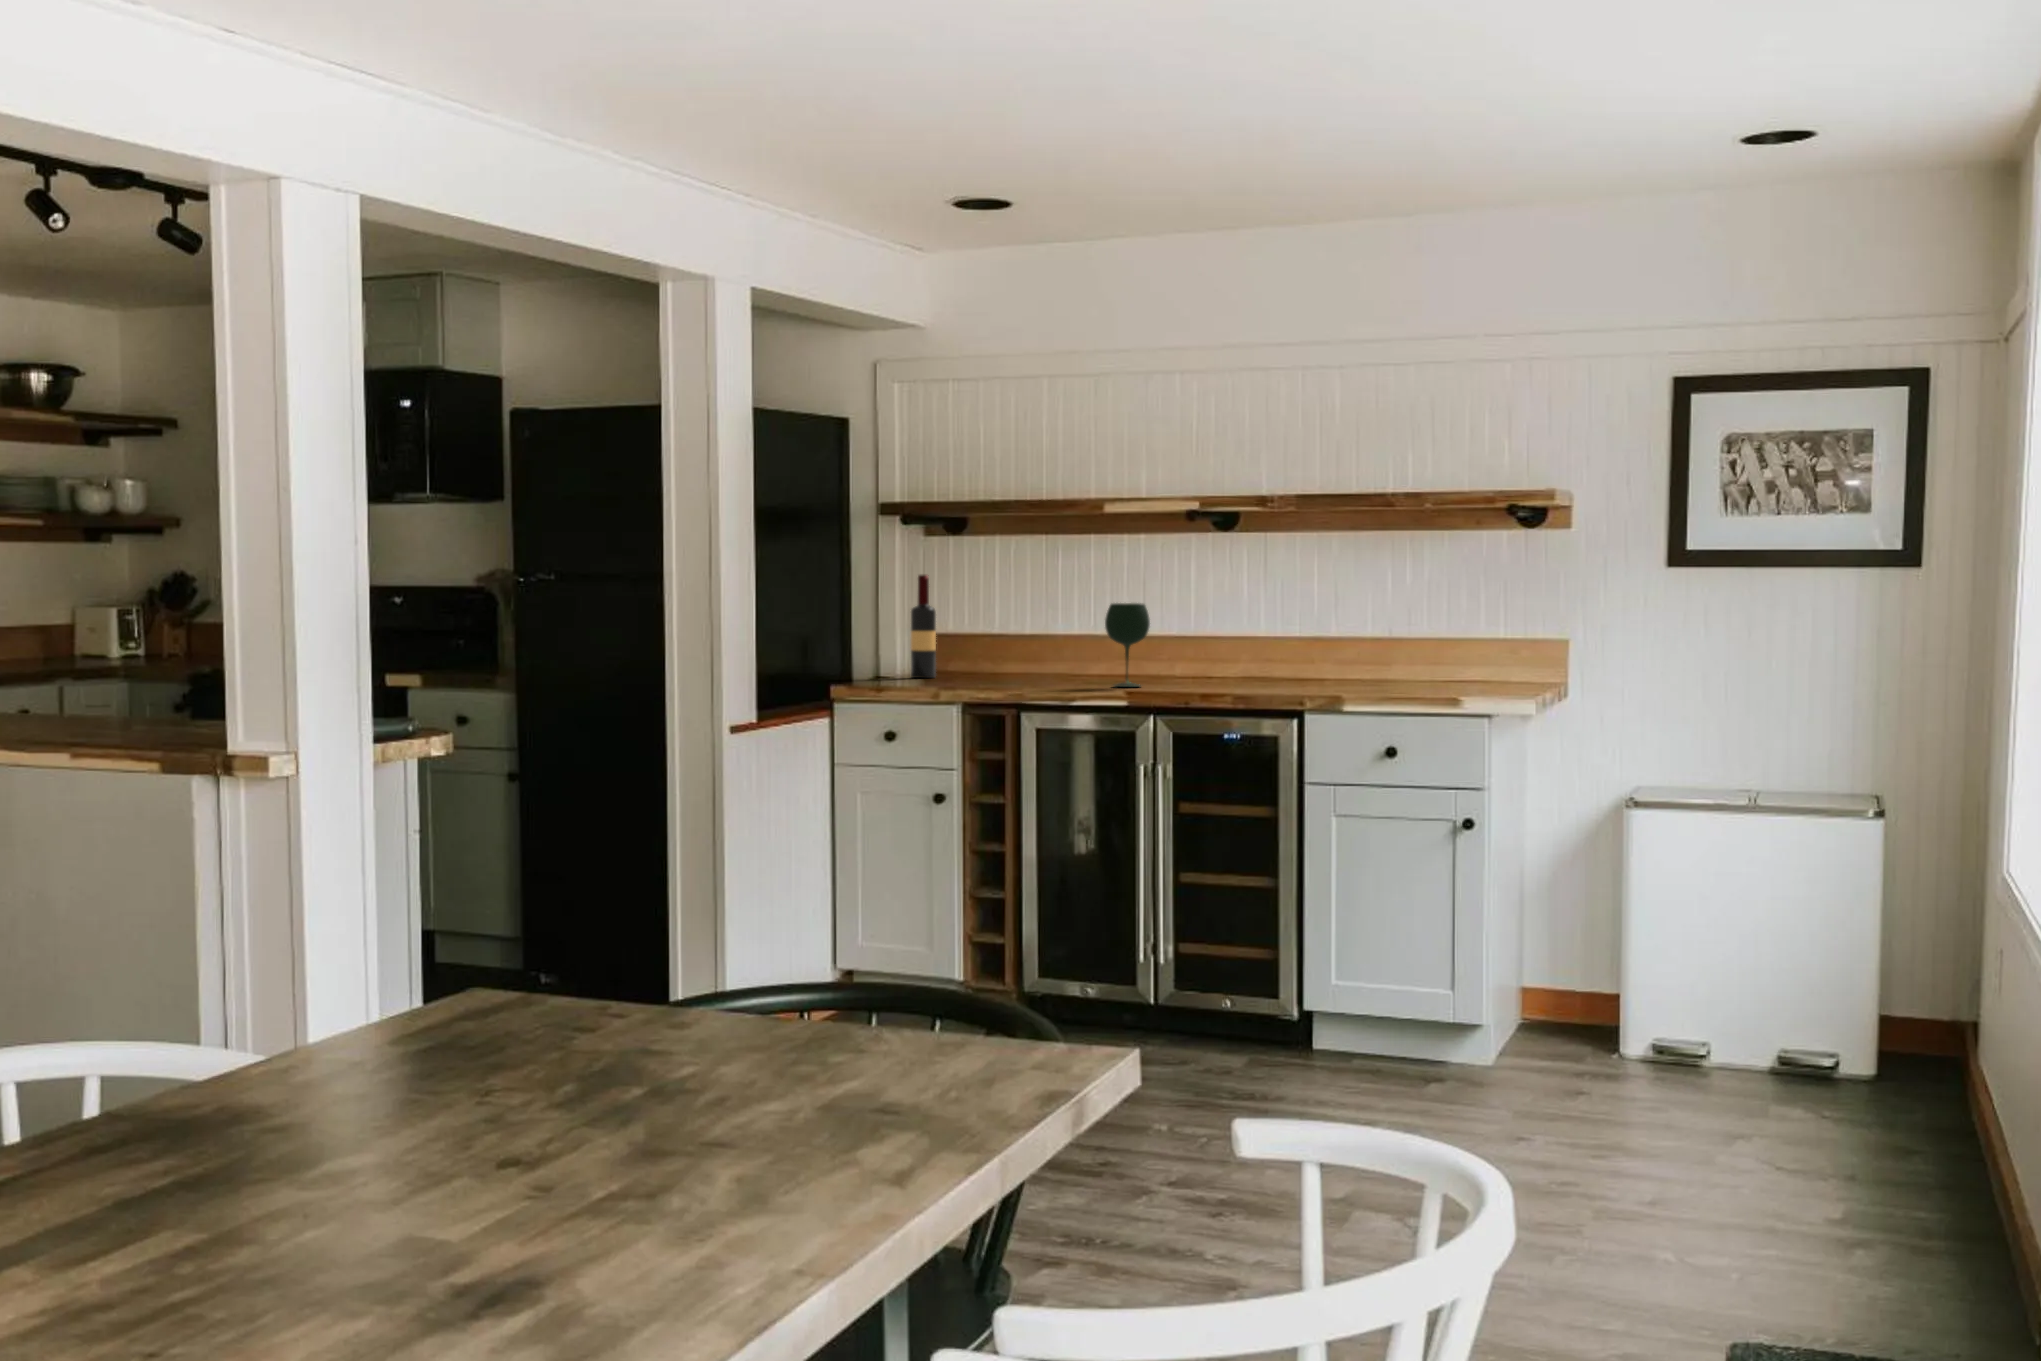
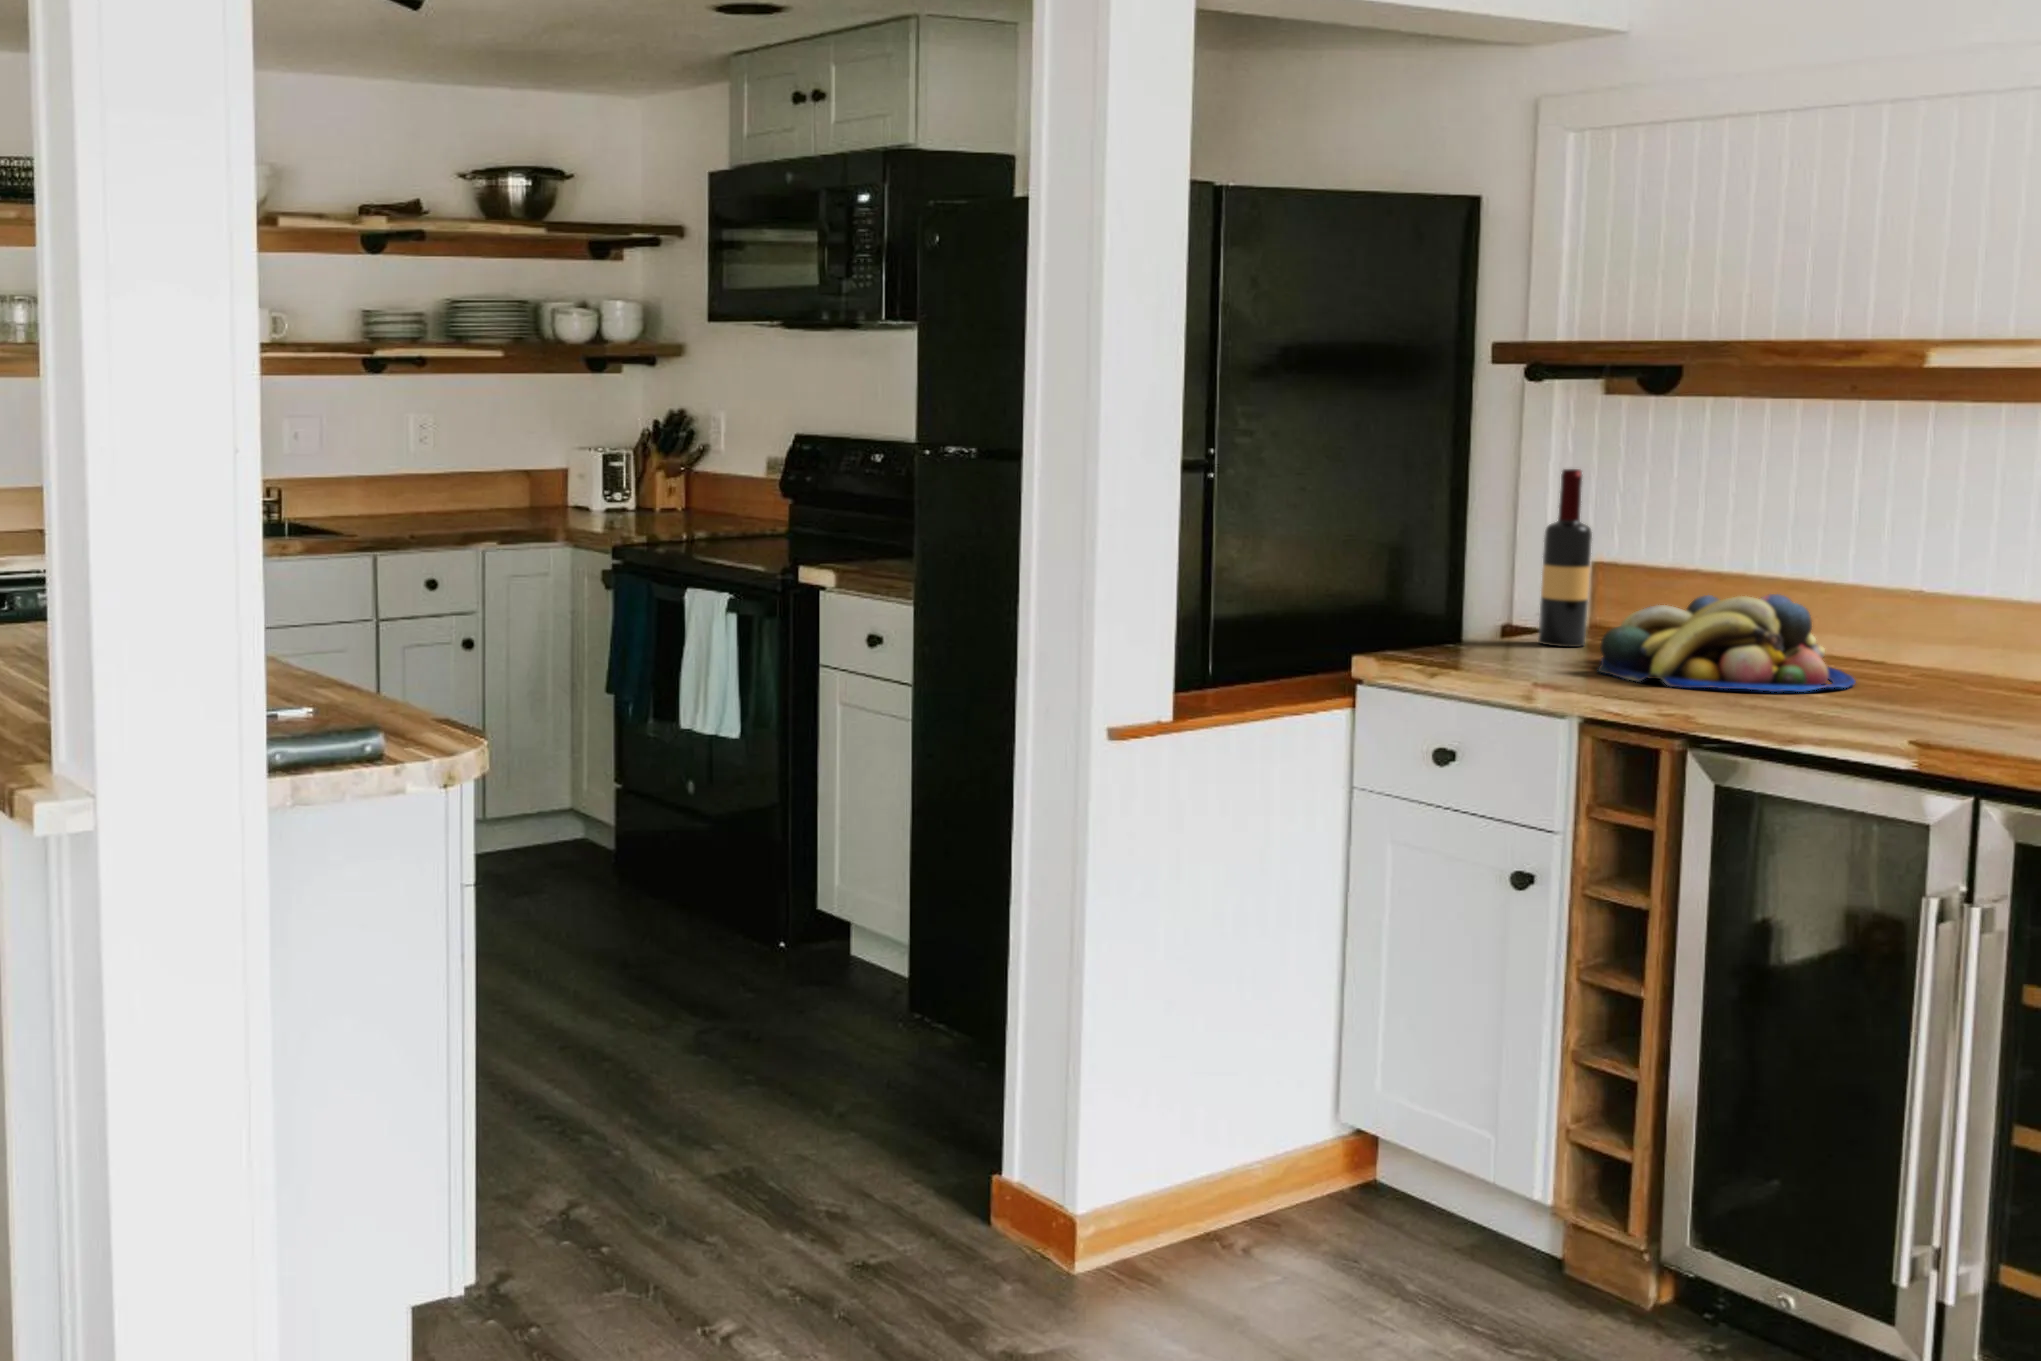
wine glass: present [1105,603,1150,687] -> none [1880,557,1985,726]
fruit bowl: none [958,636,1082,685] -> present [1597,594,1855,692]

